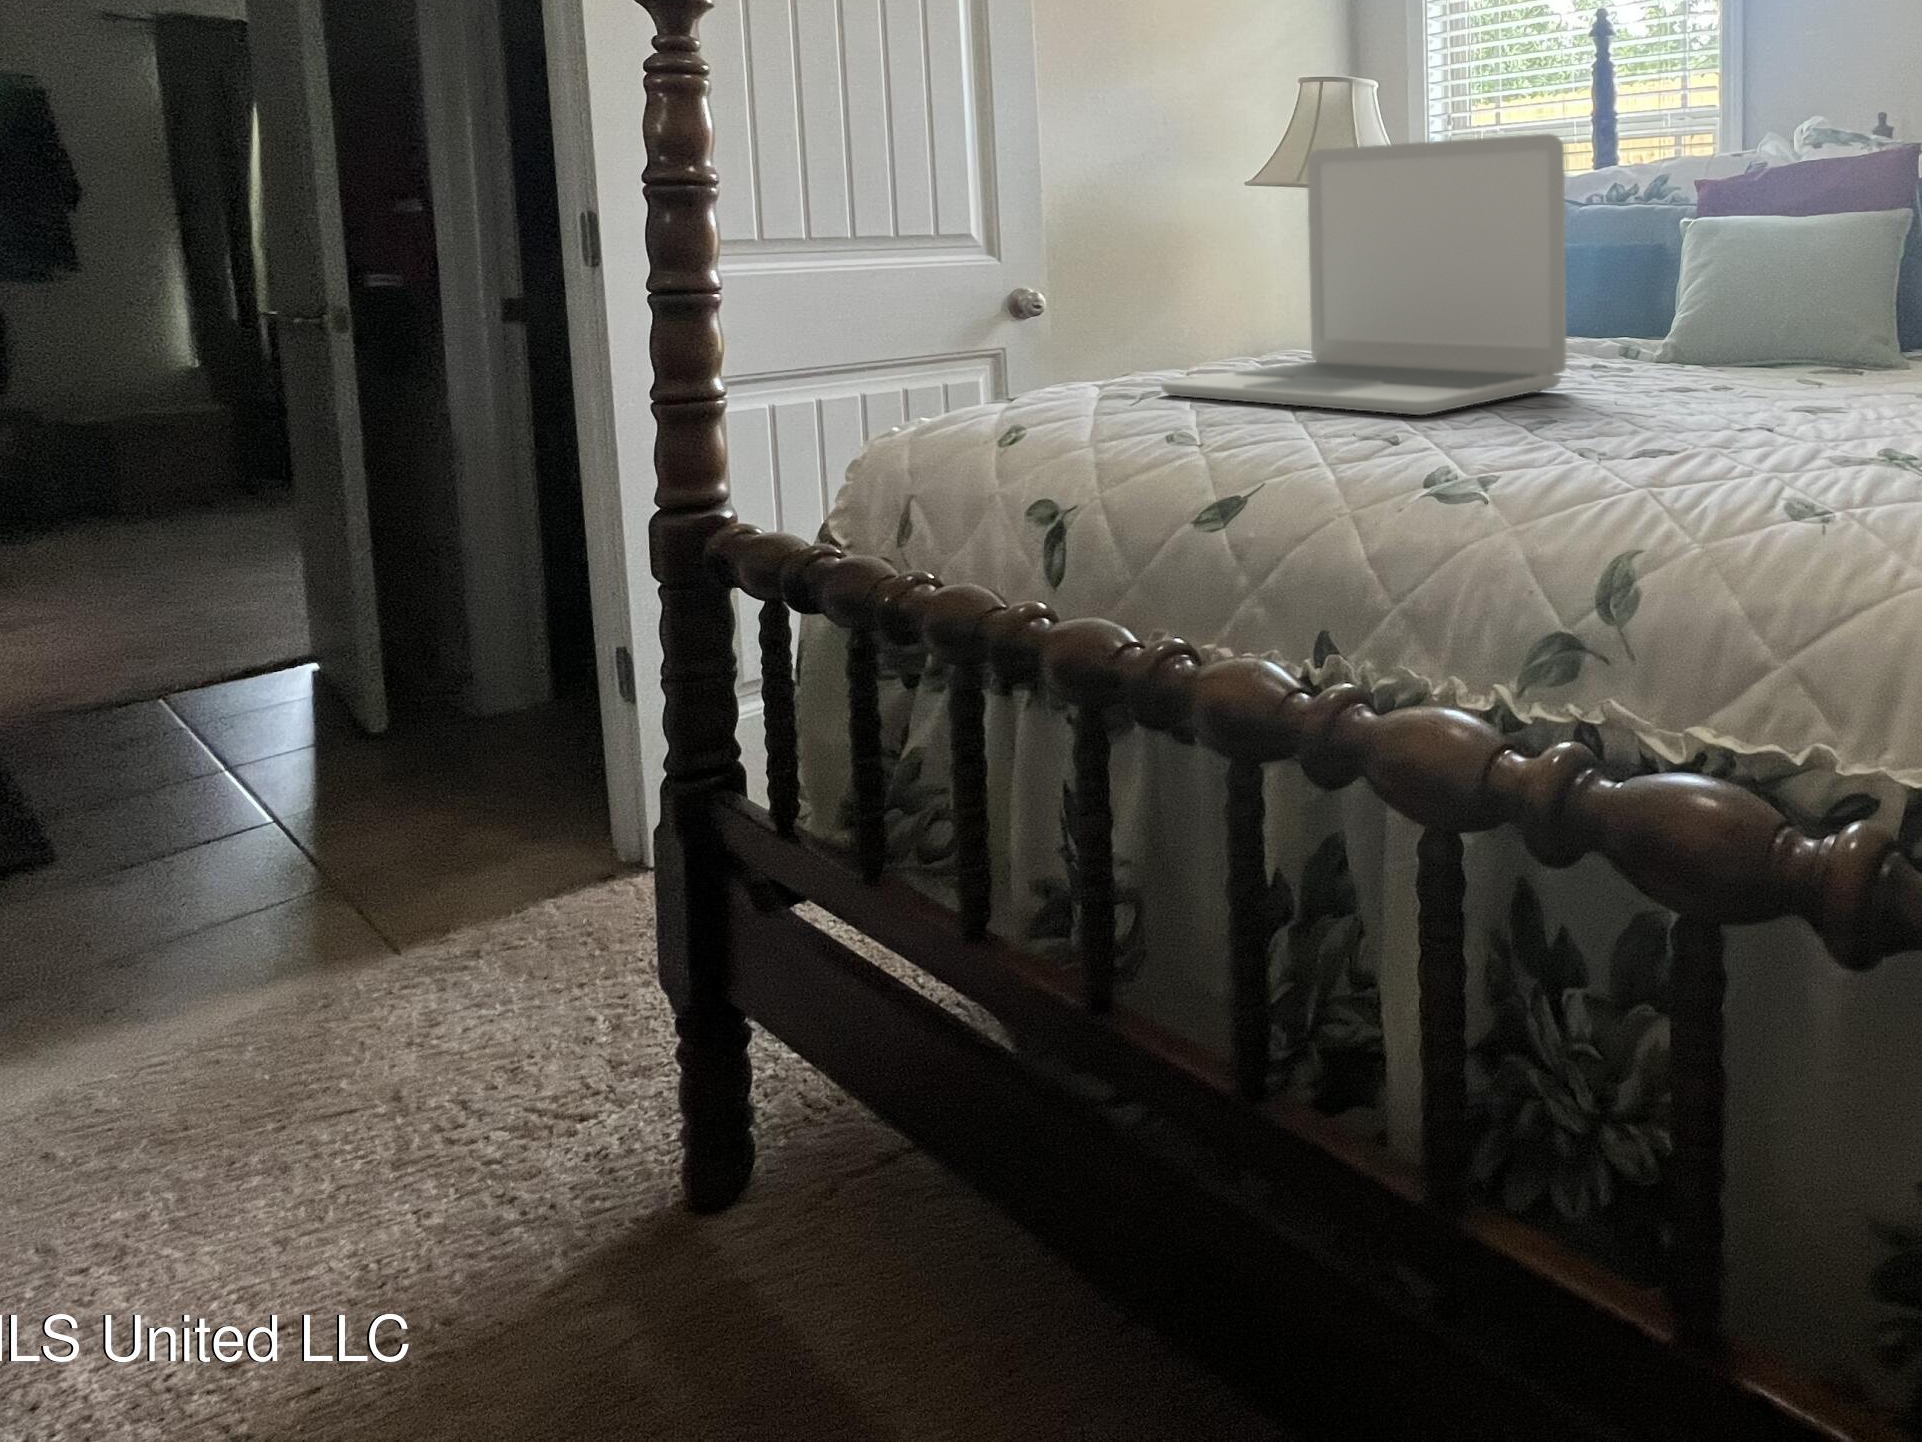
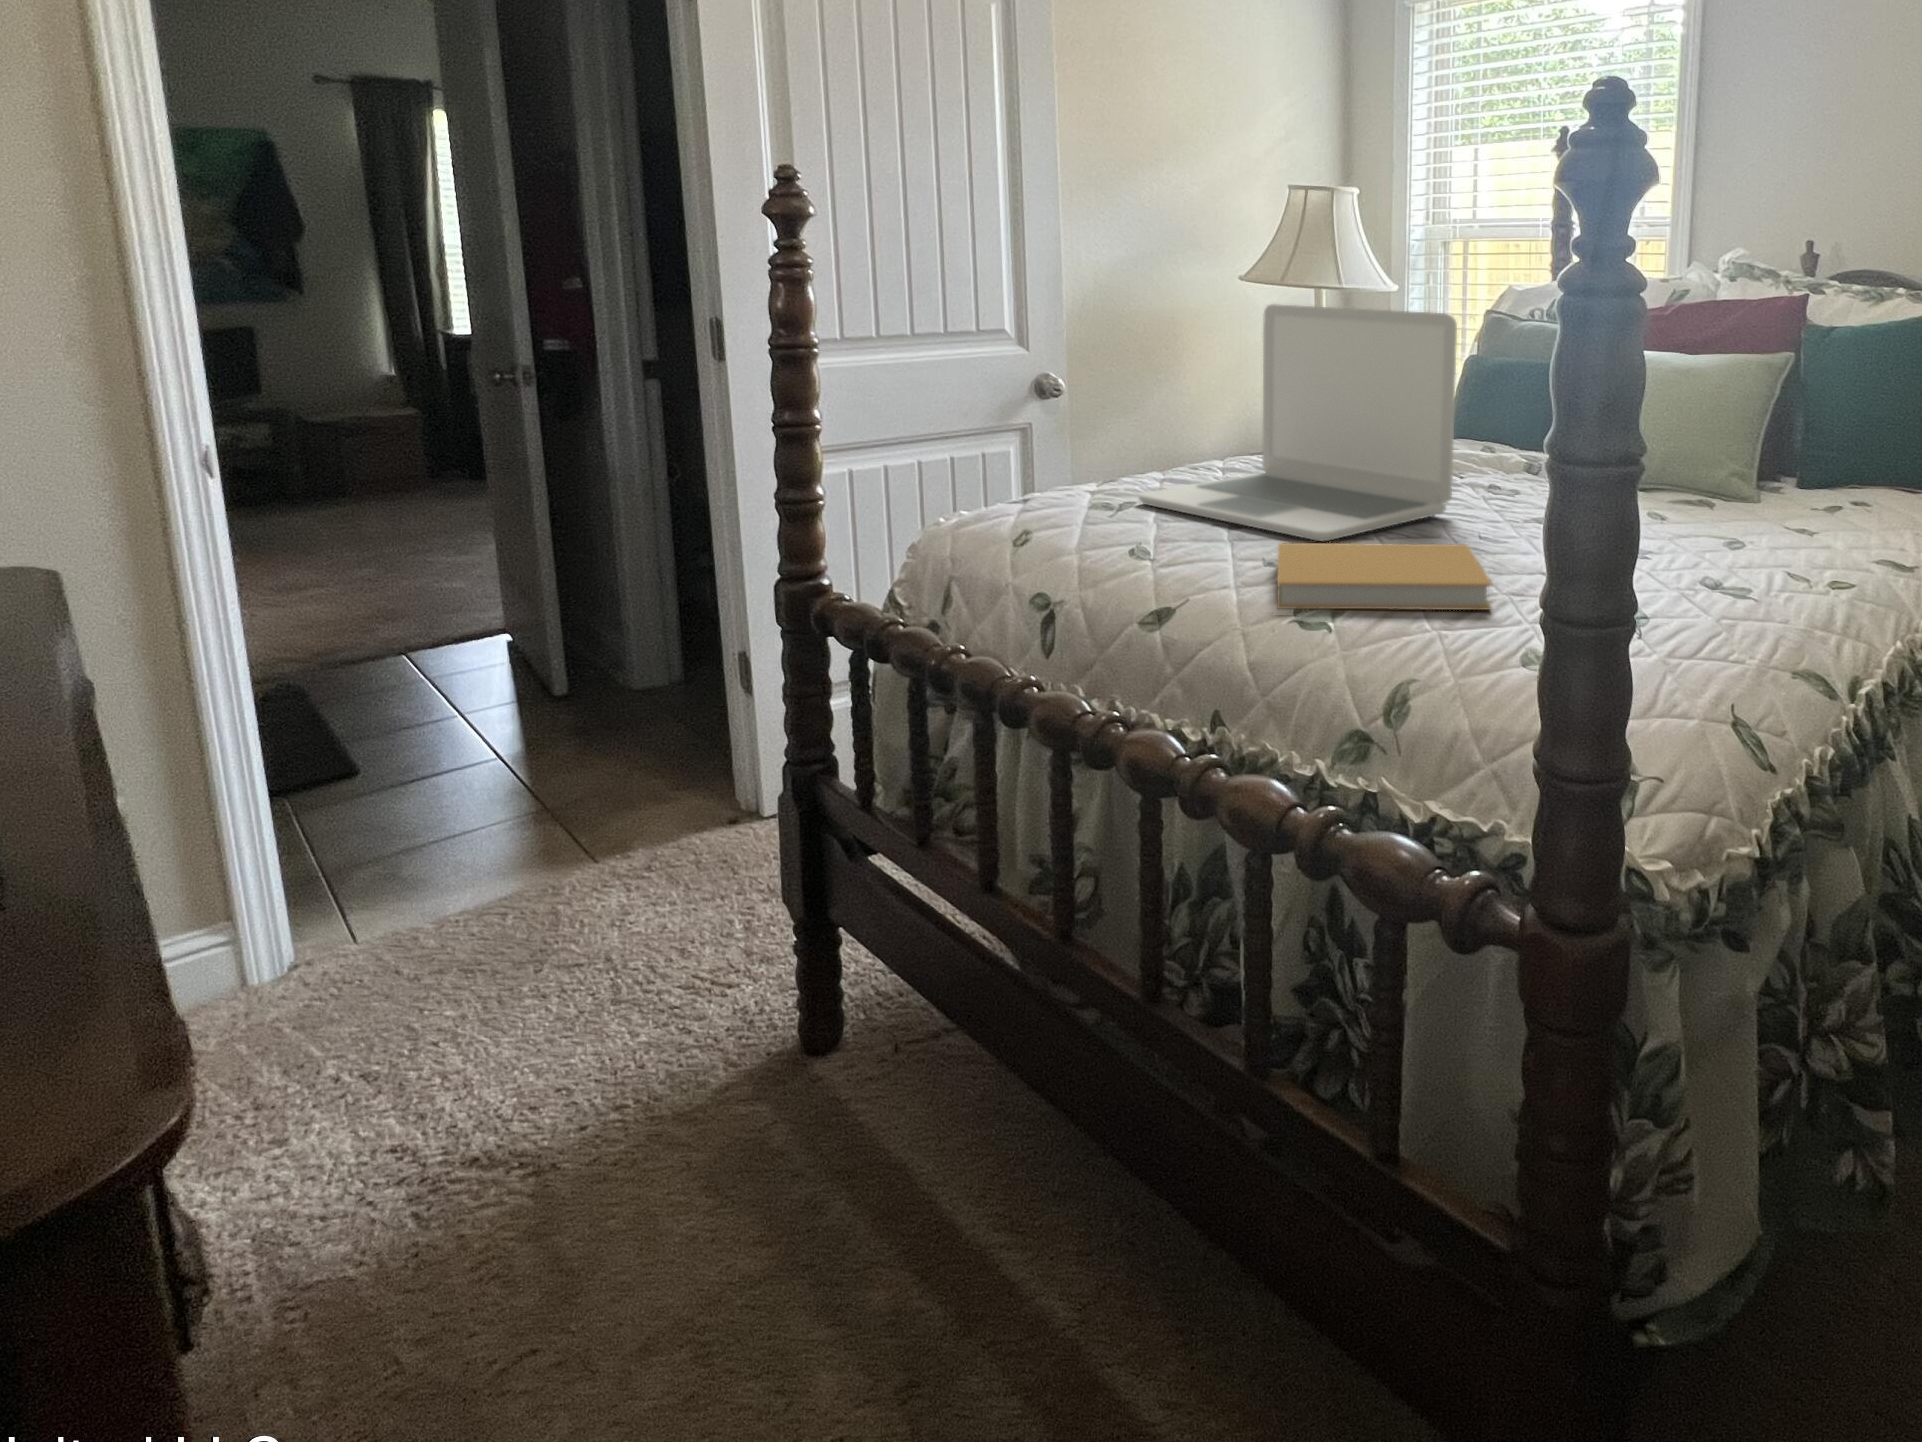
book: none [1376,397,1704,477] -> present [1277,543,1492,610]

